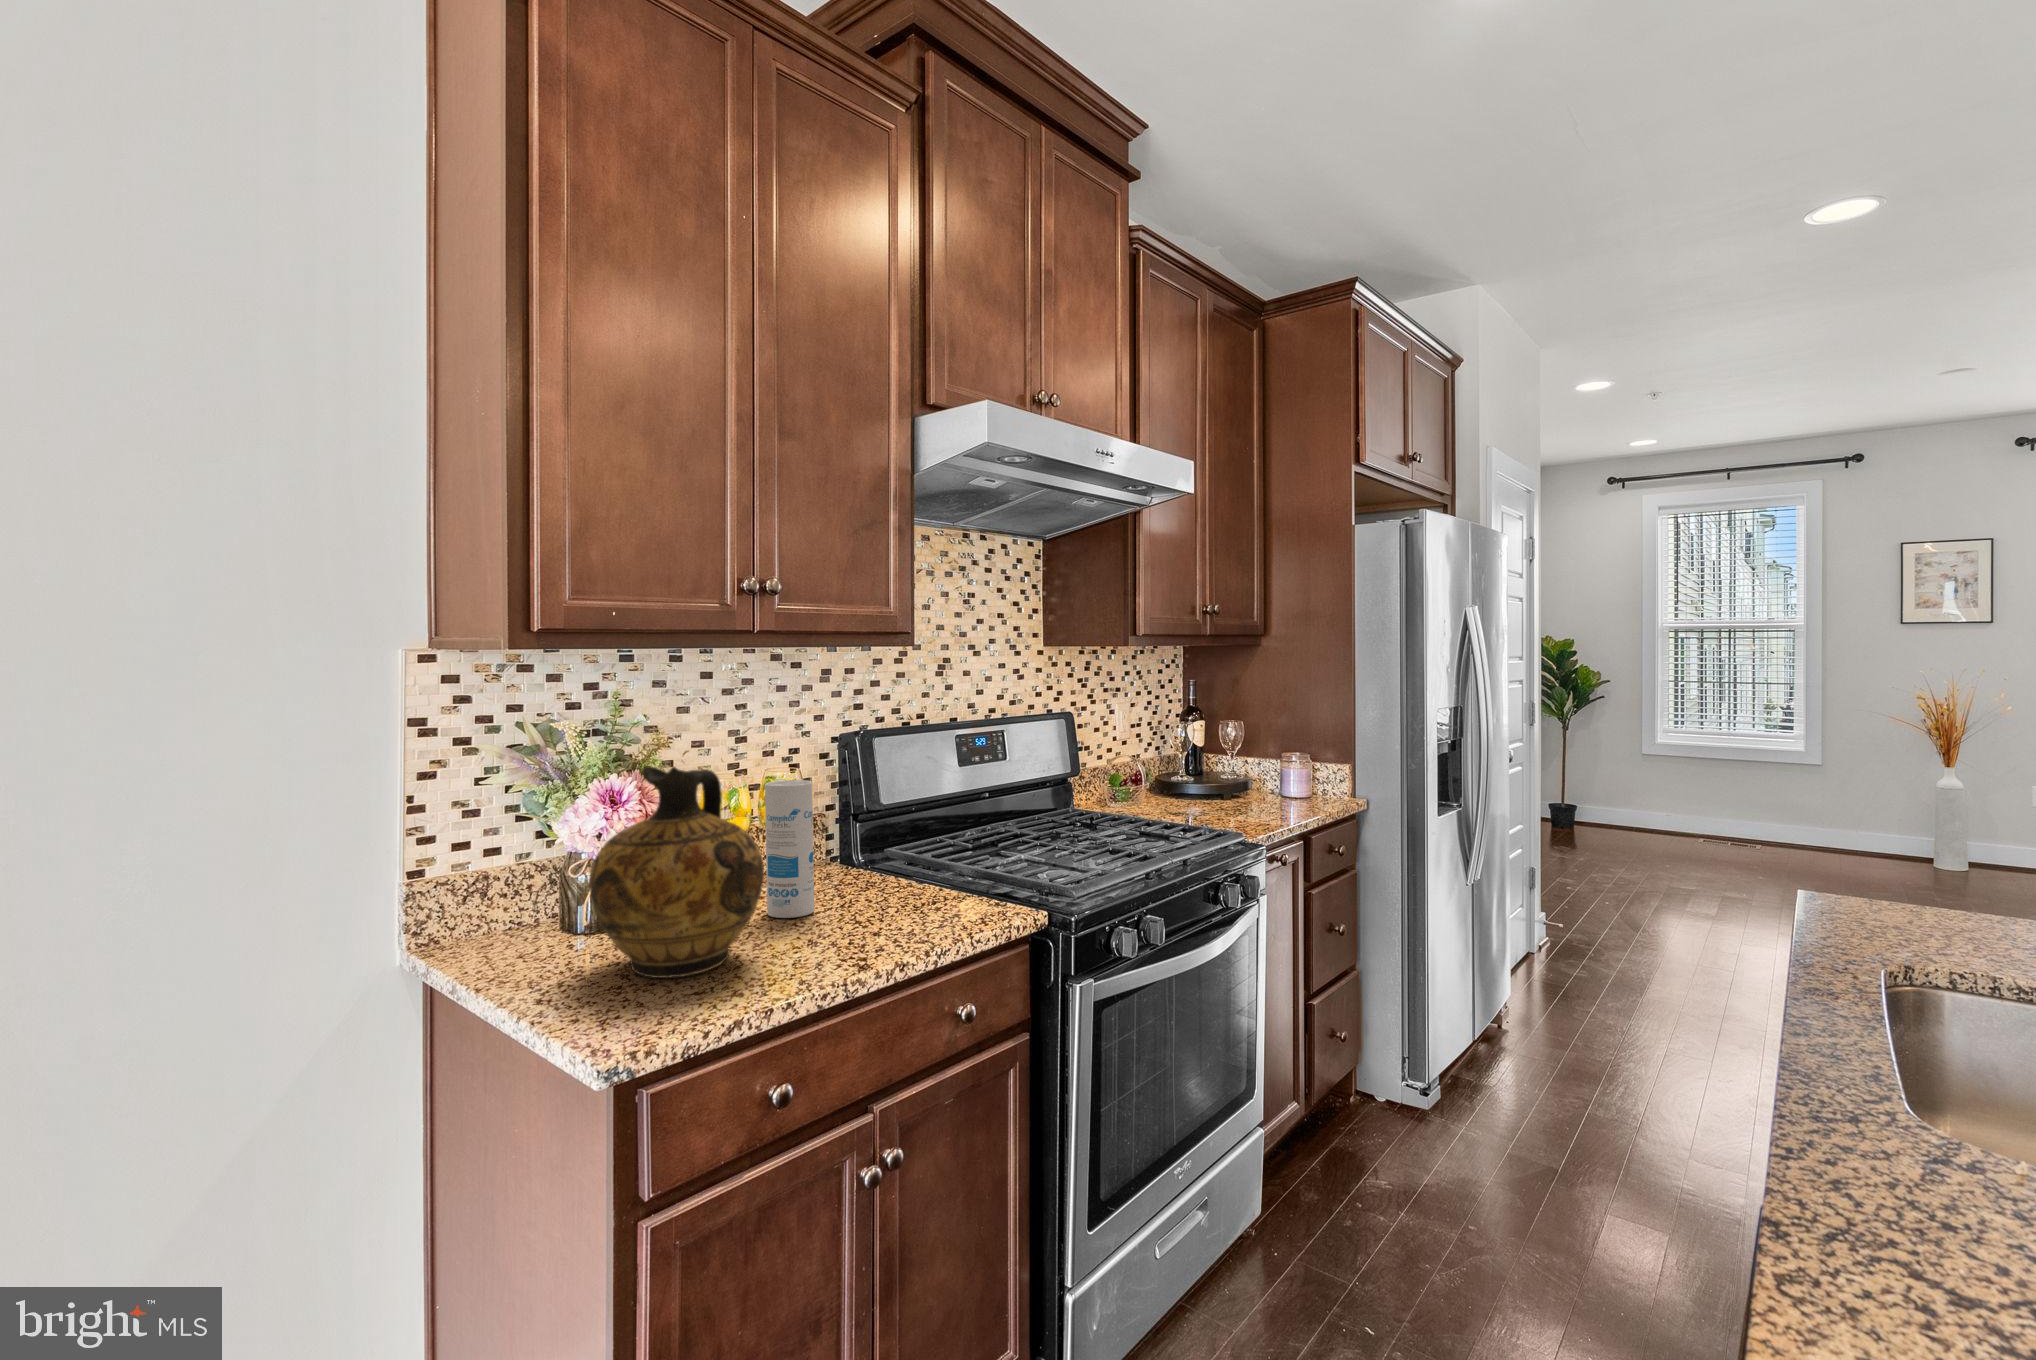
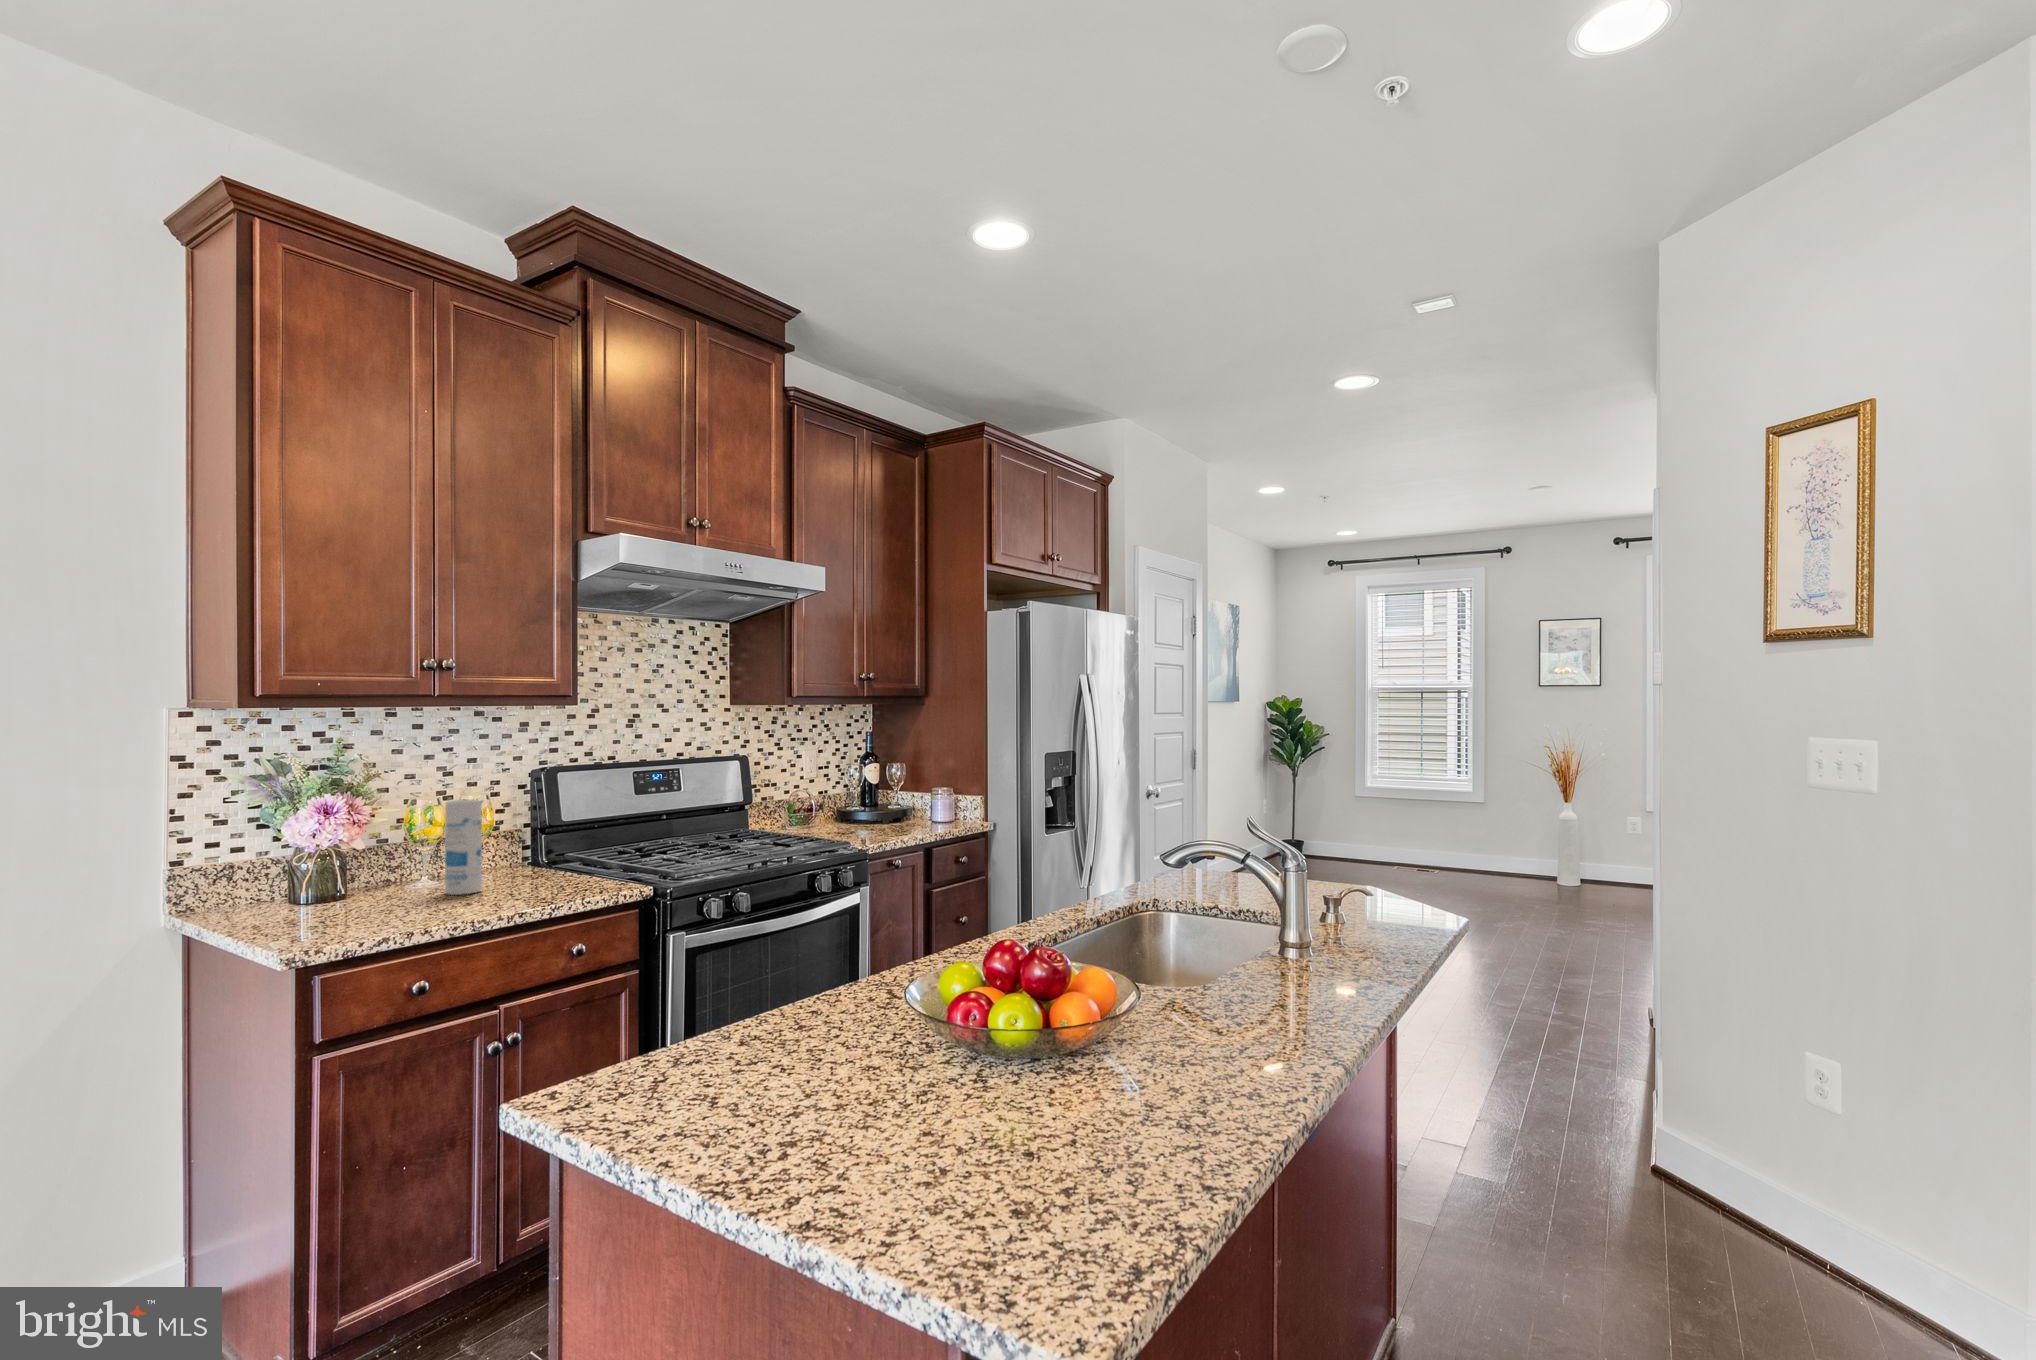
ceramic jug: present [589,766,764,978] -> none [299,784,428,921]

